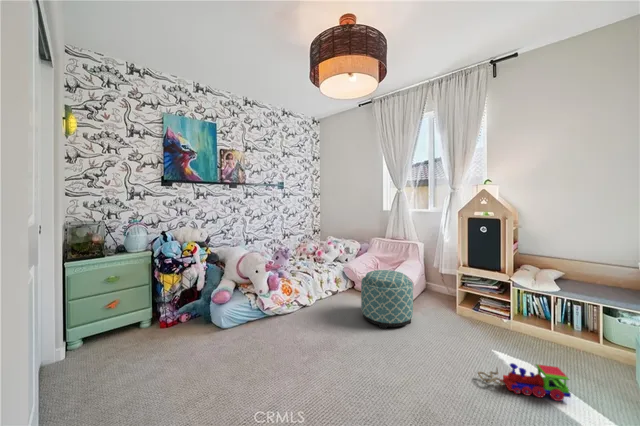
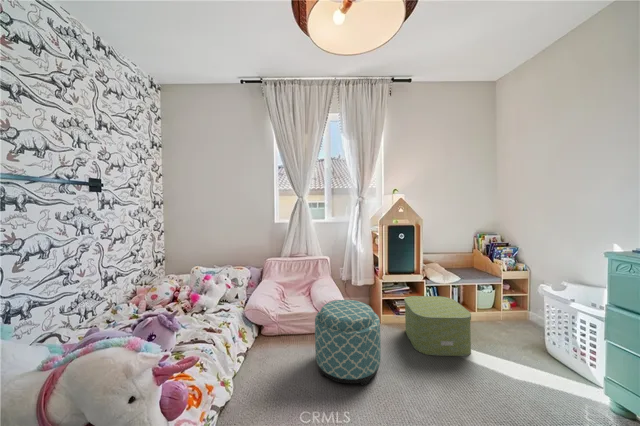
storage box: none [457,290,534,358] -> present [404,296,471,356]
toy train: present [478,363,571,401] -> none [494,351,543,398]

